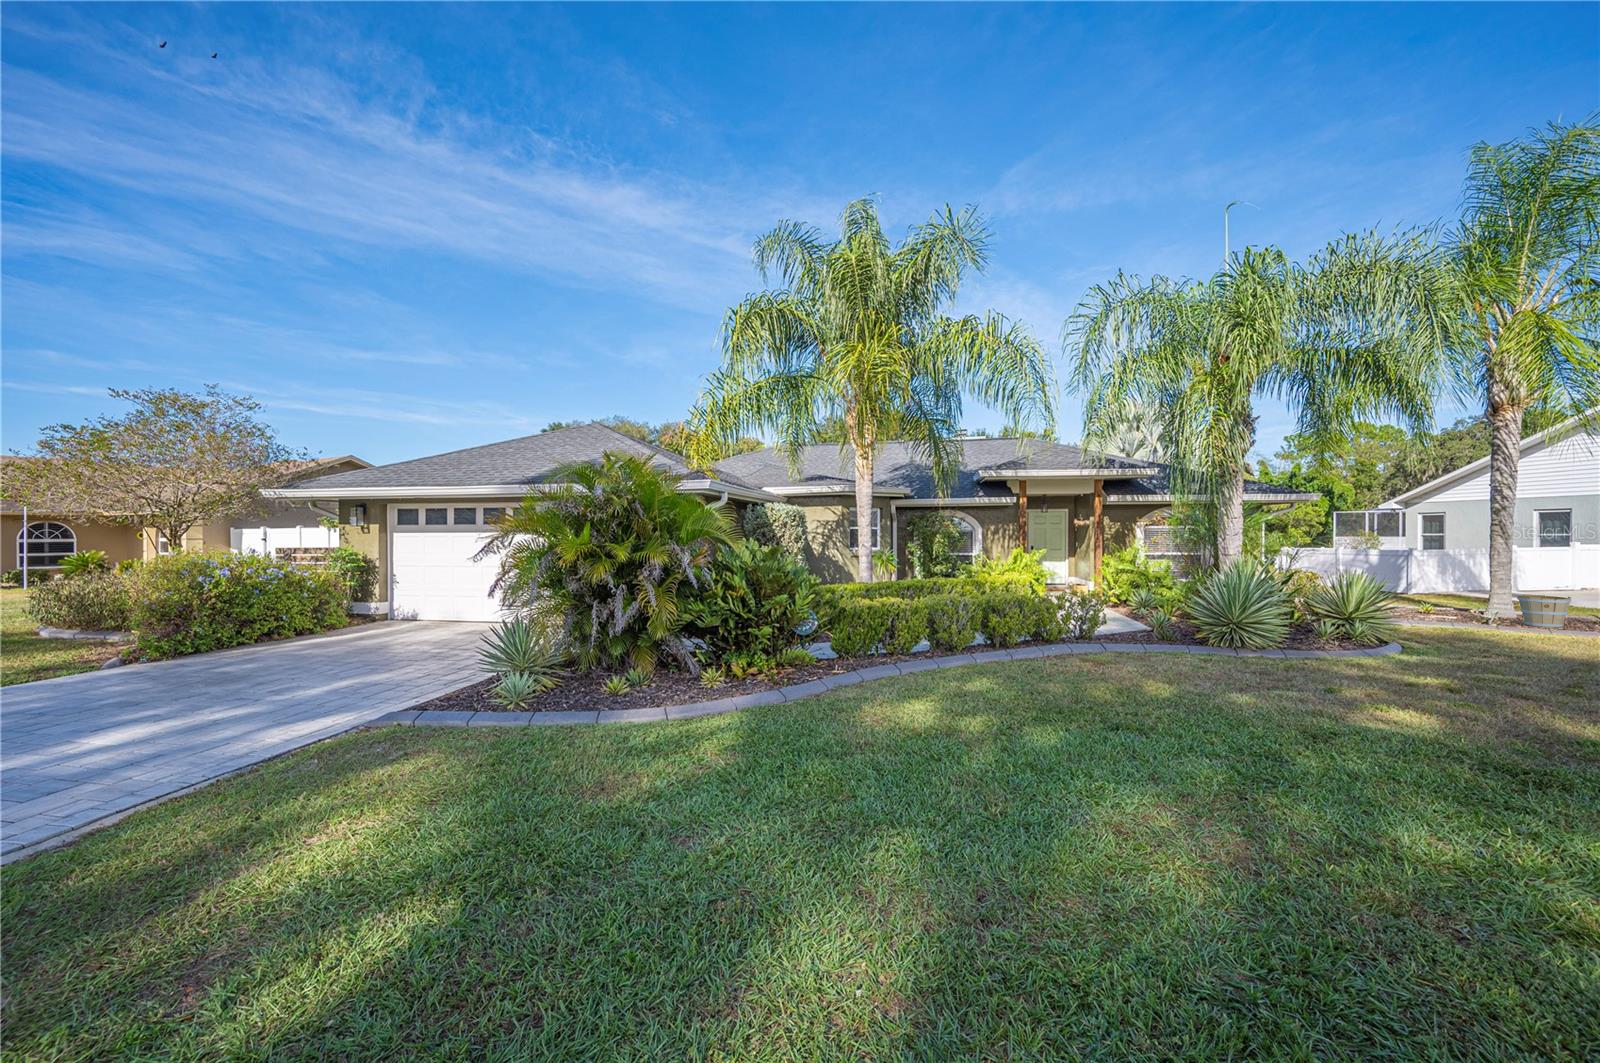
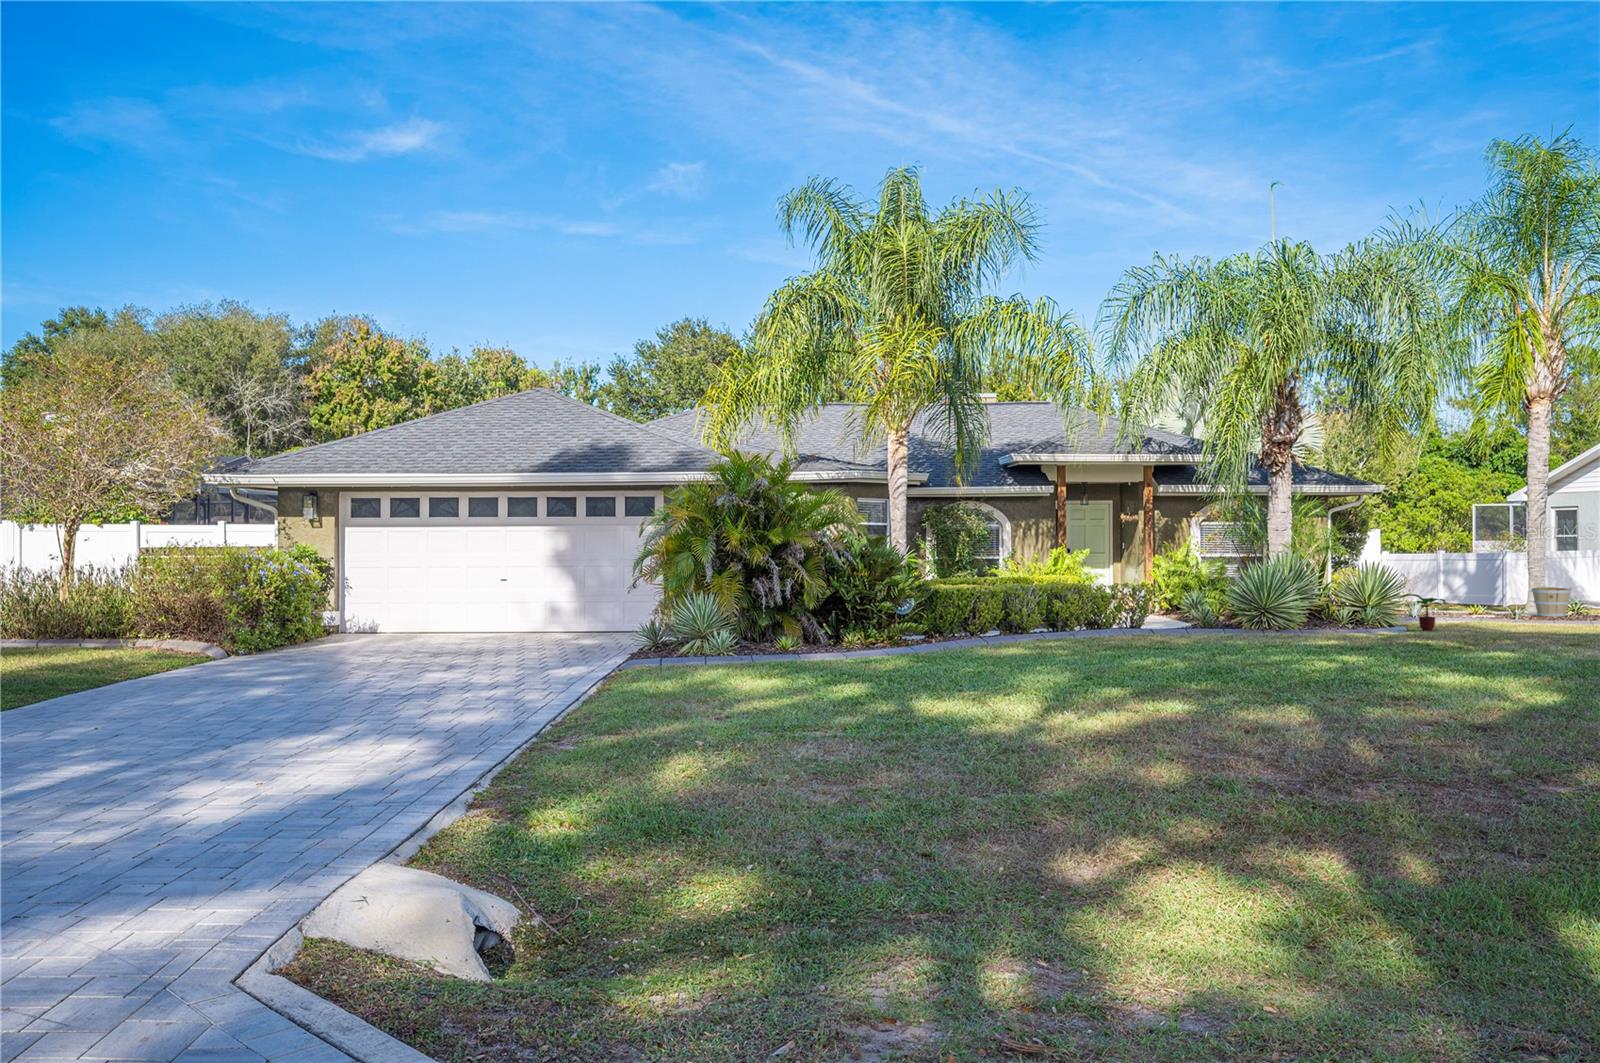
potted plant: none [1390,609,1452,652] -> present [1400,594,1446,631]

